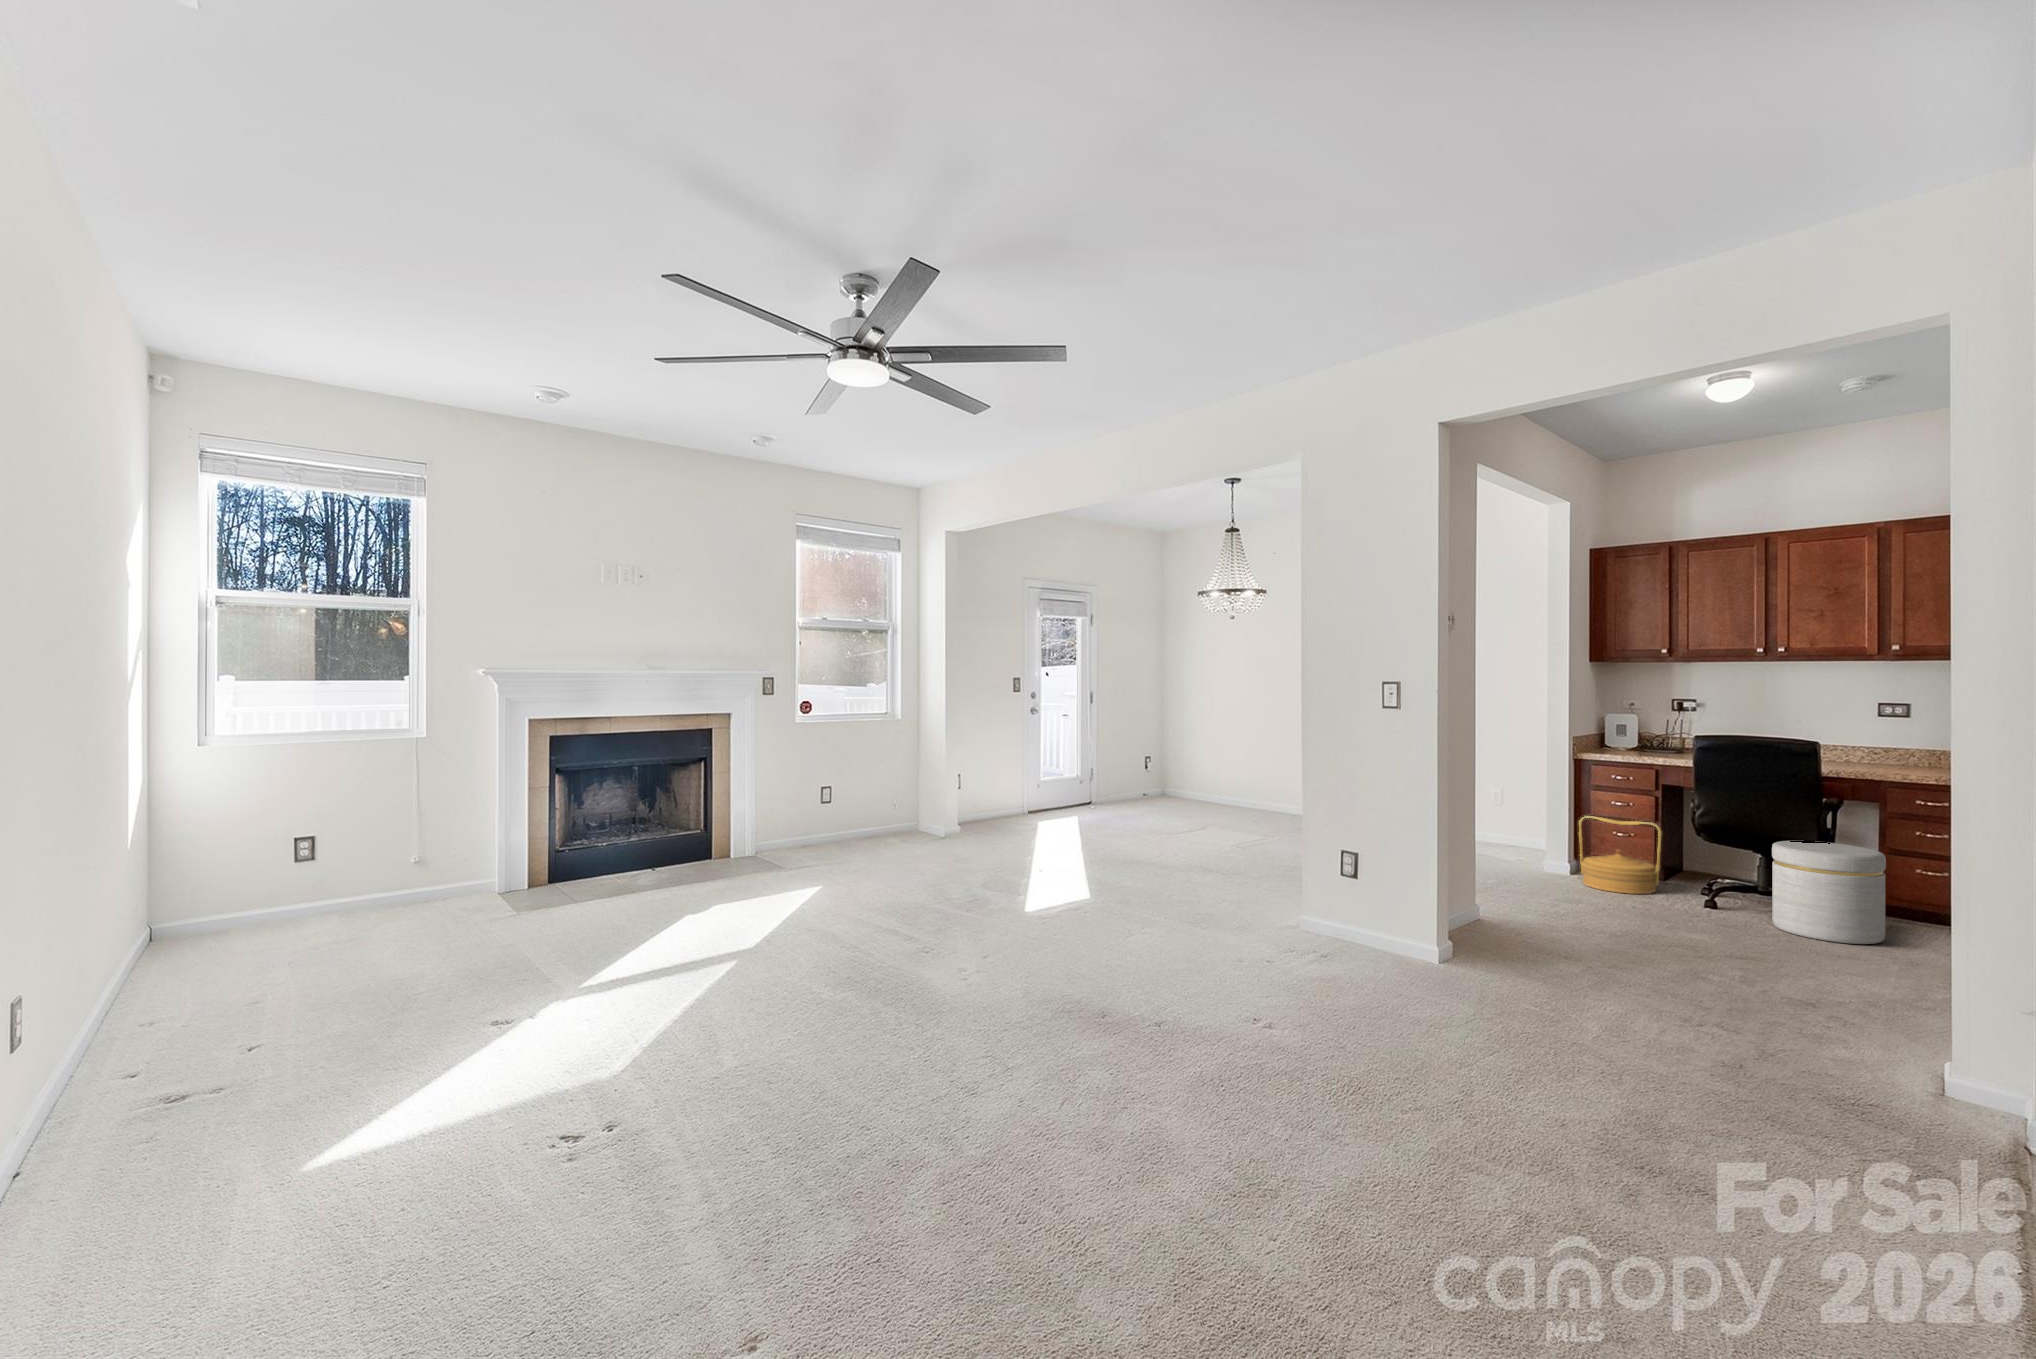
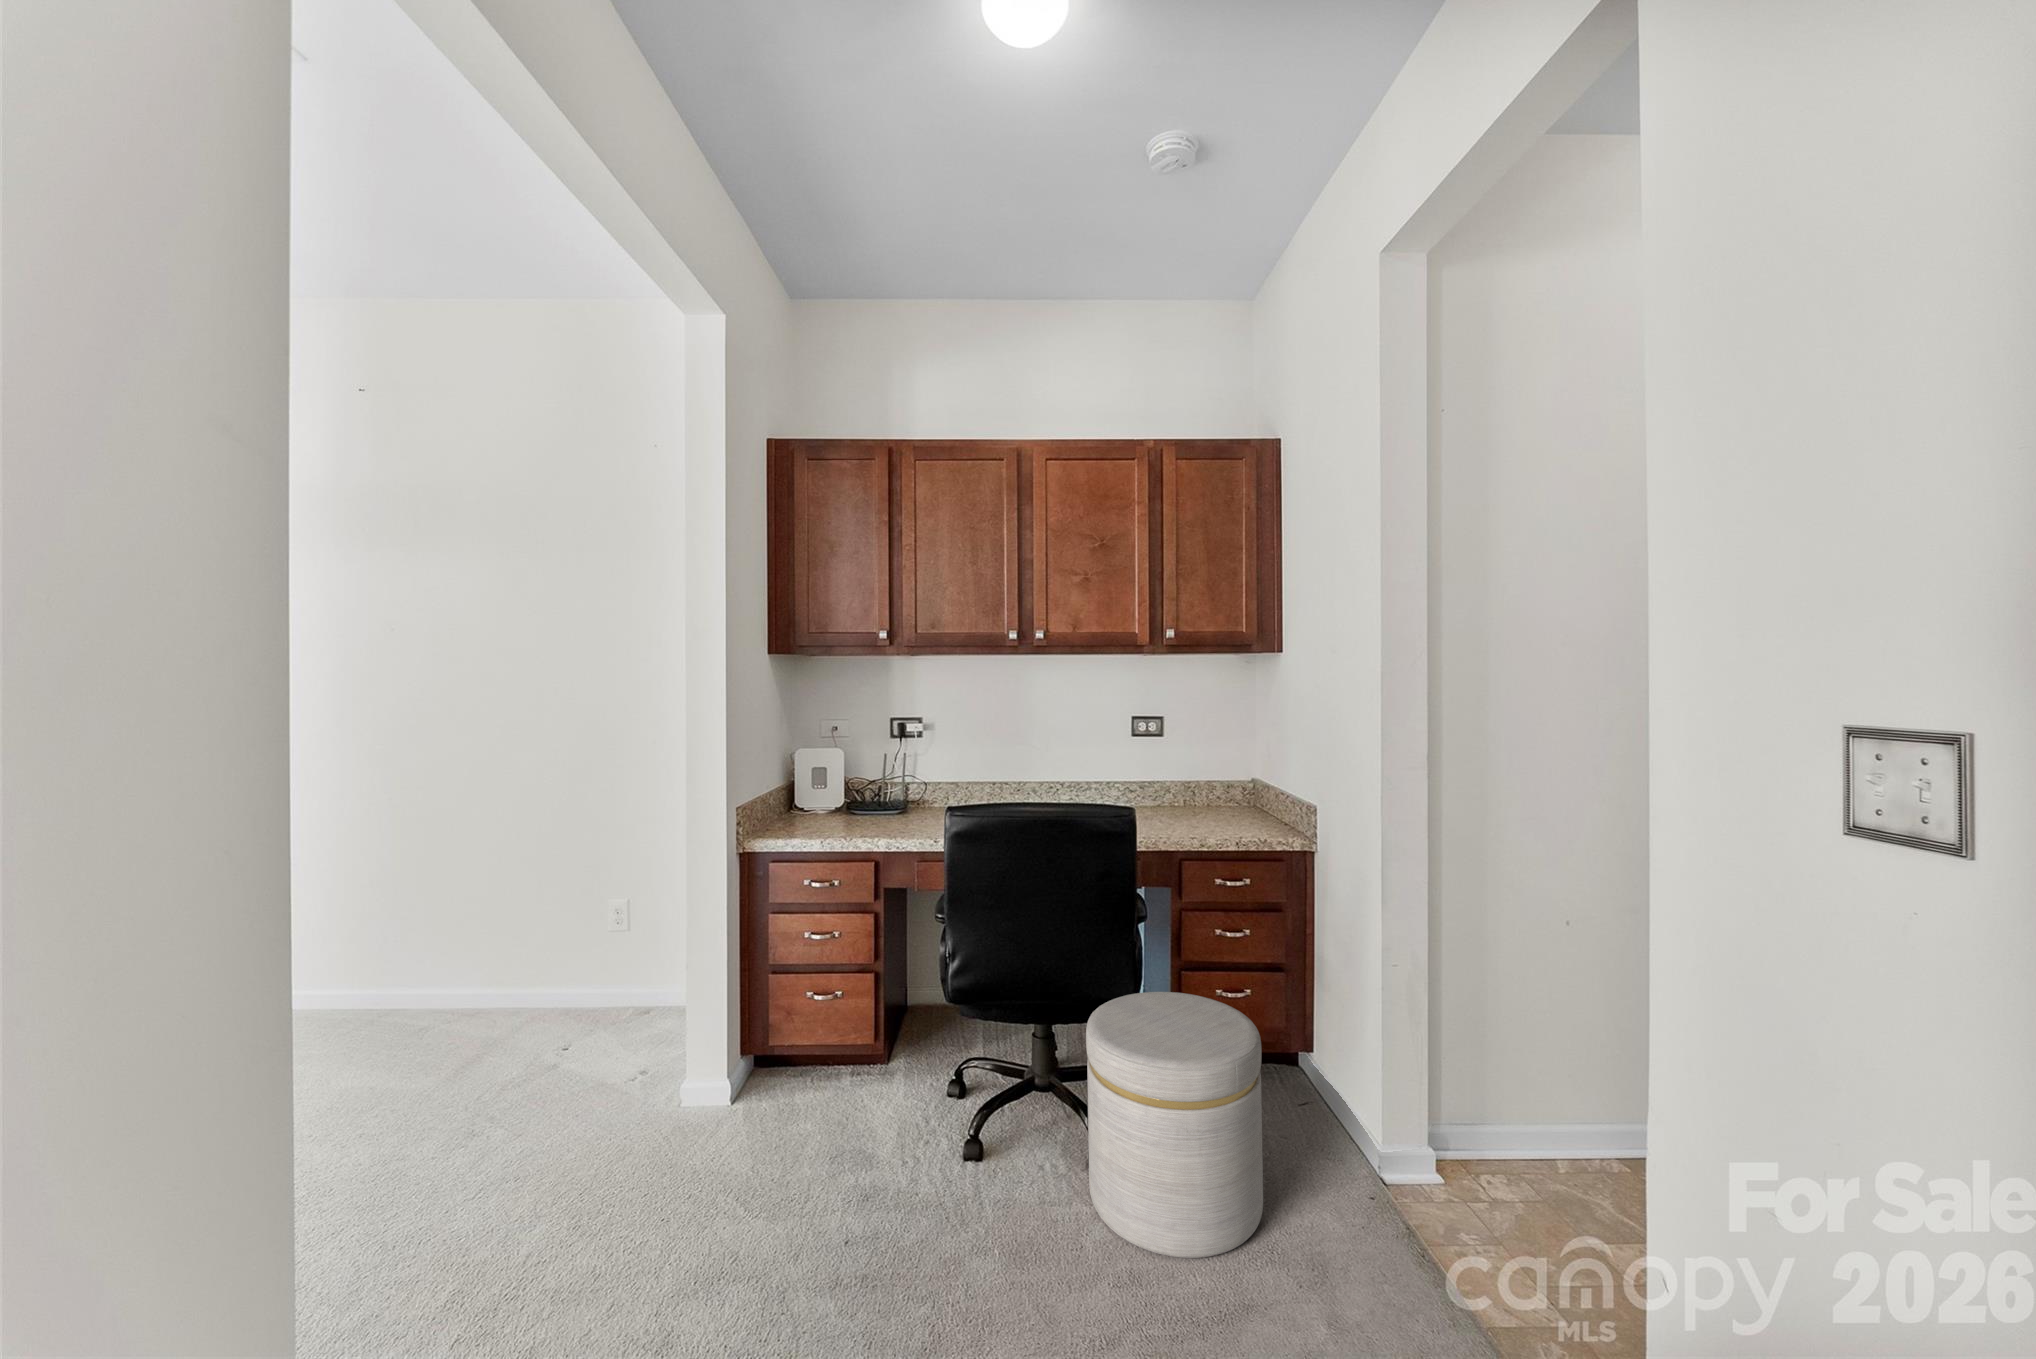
woven basket: present [1579,816,1662,894] -> none [739,980,888,1166]

